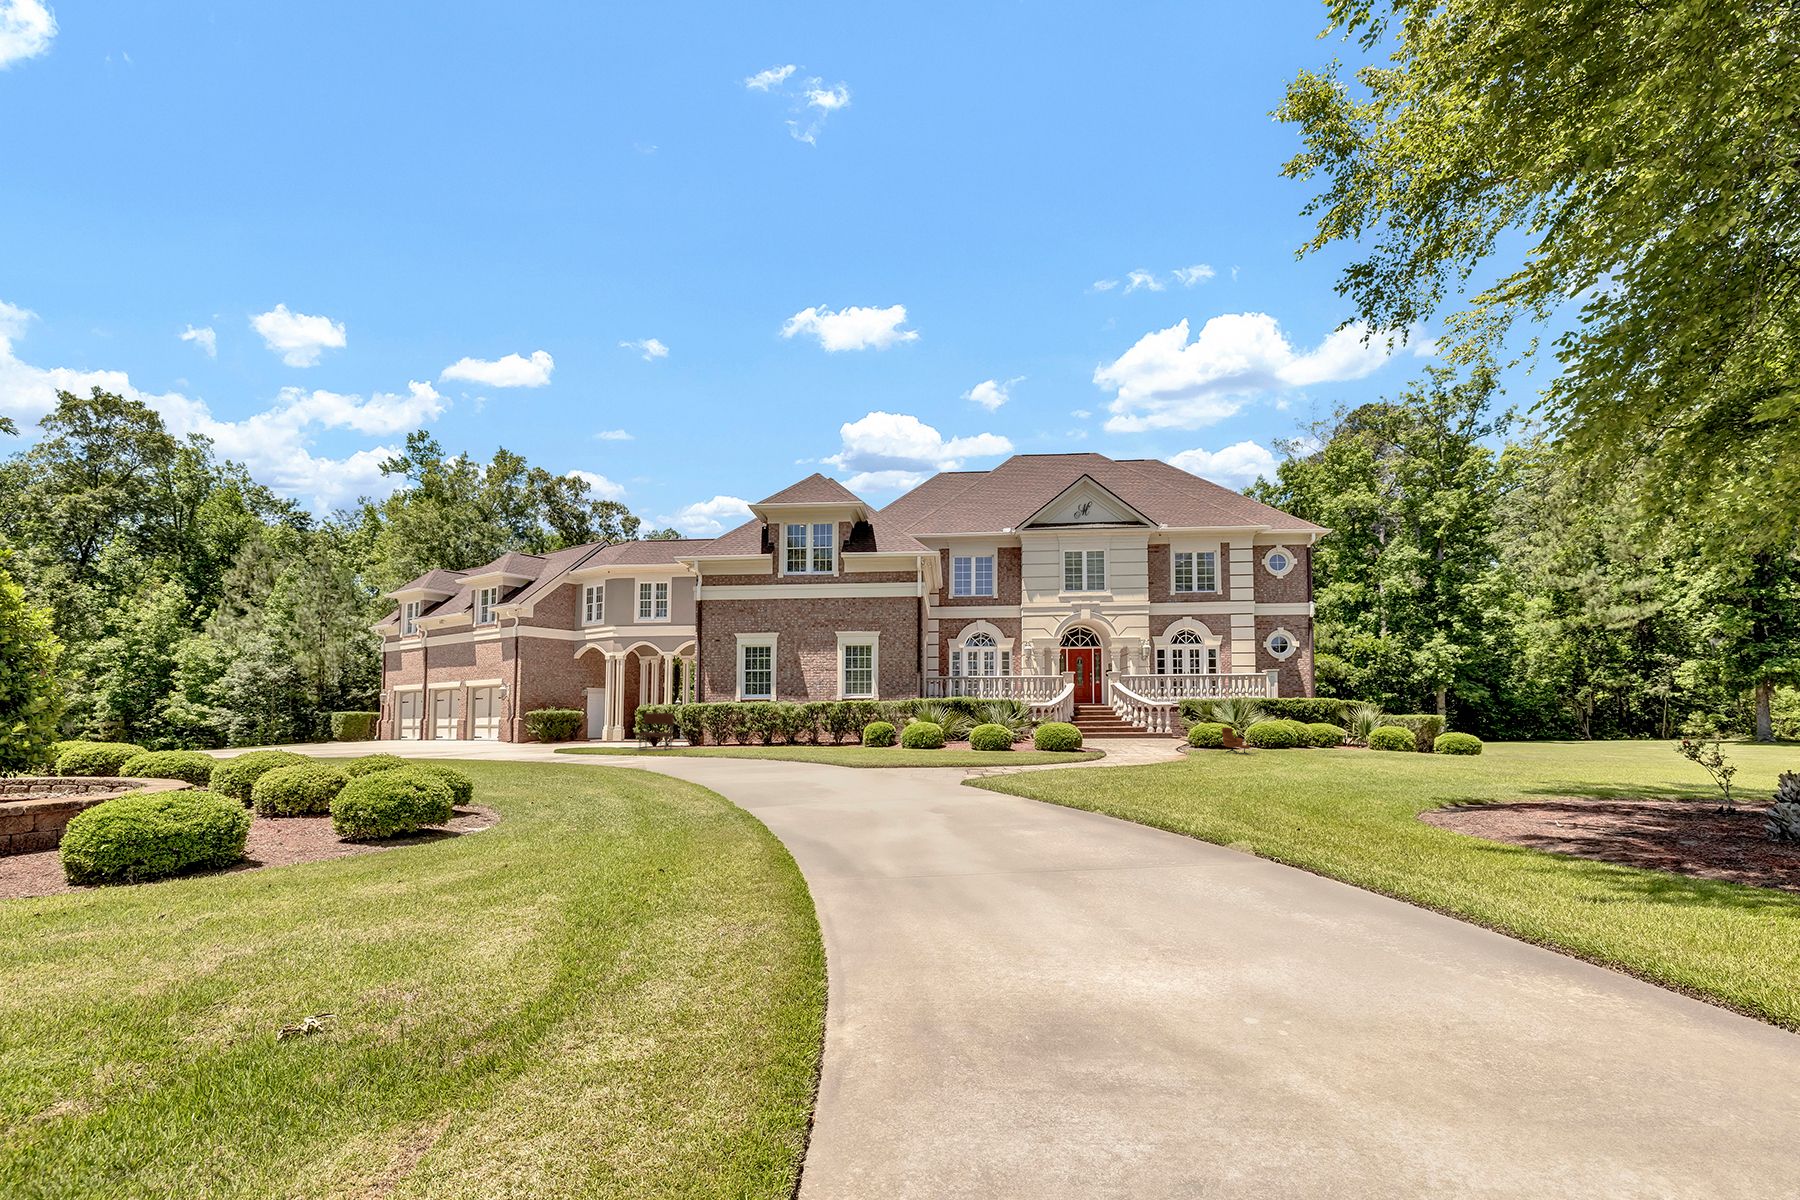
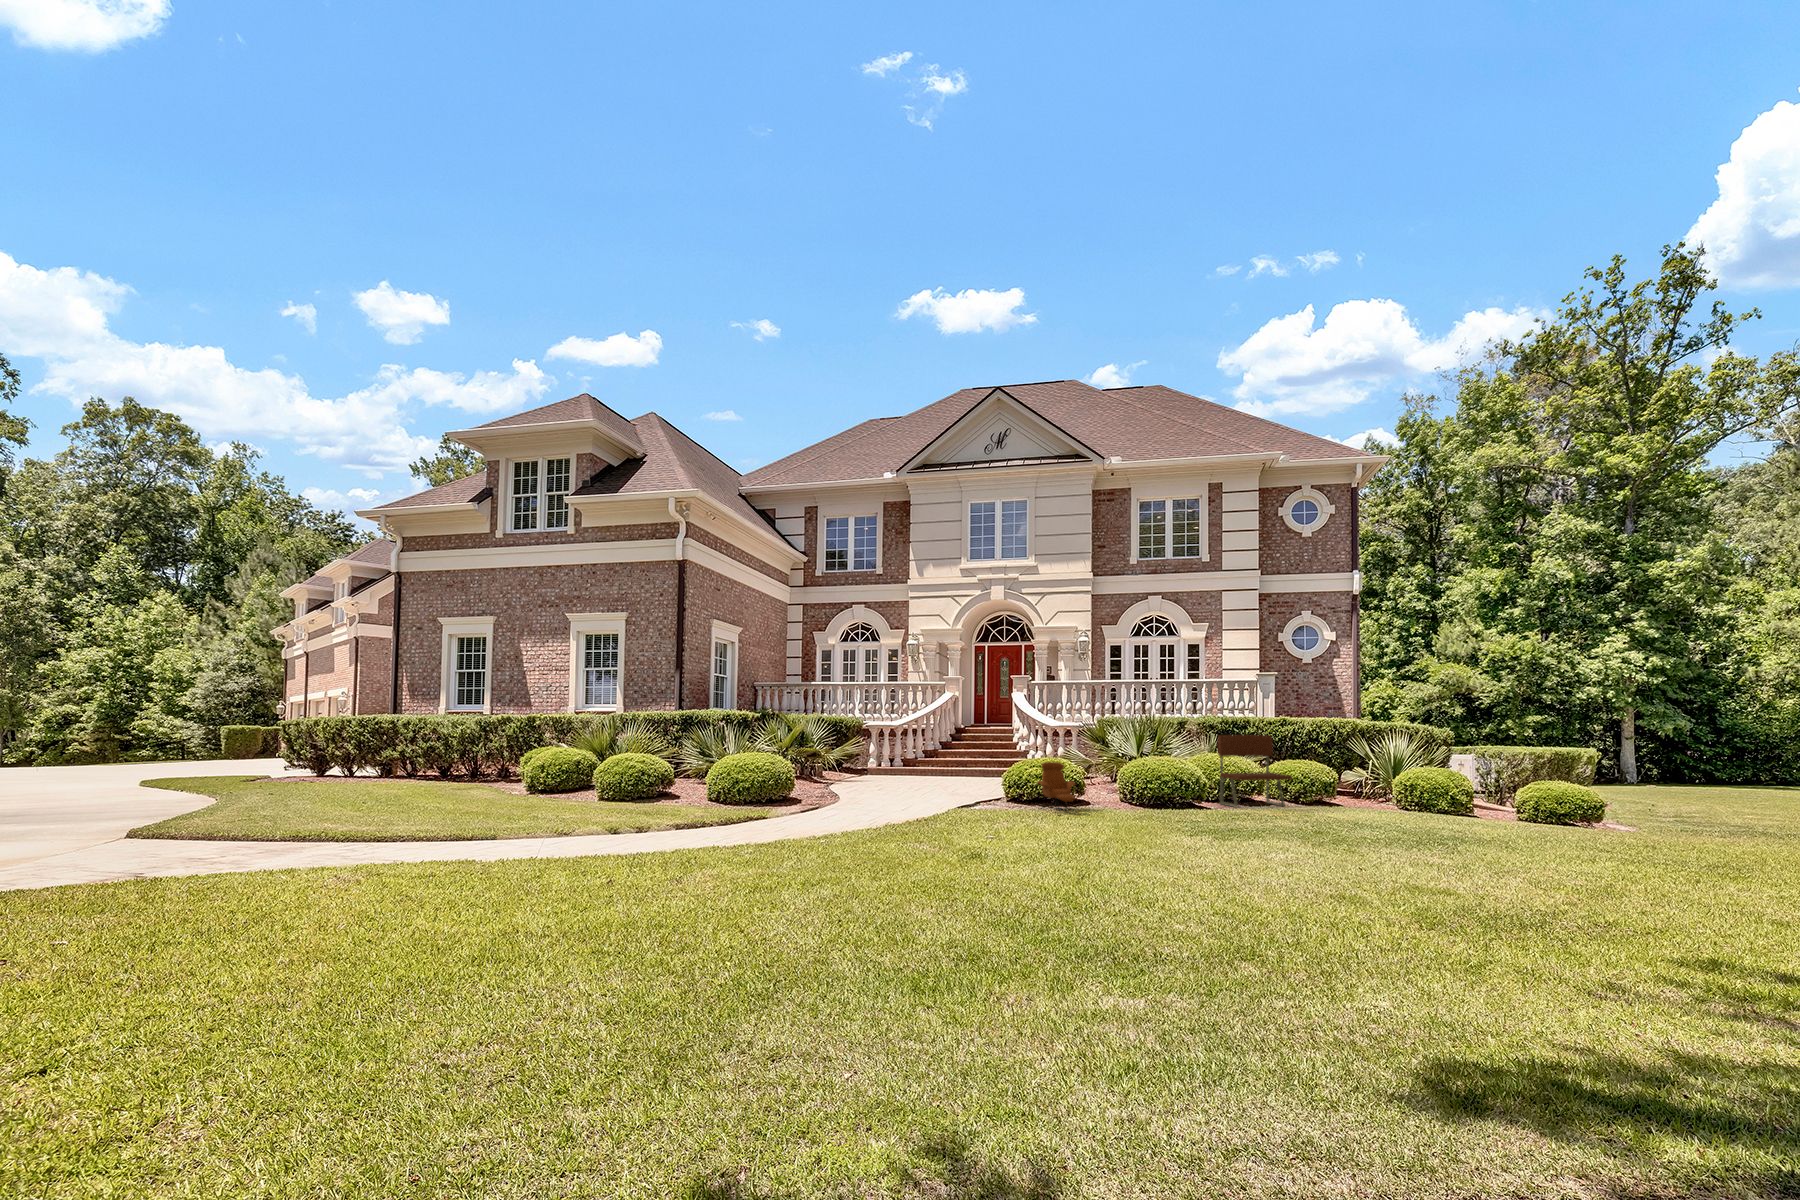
bench: present [636,713,674,750] -> present [1218,735,1293,807]

